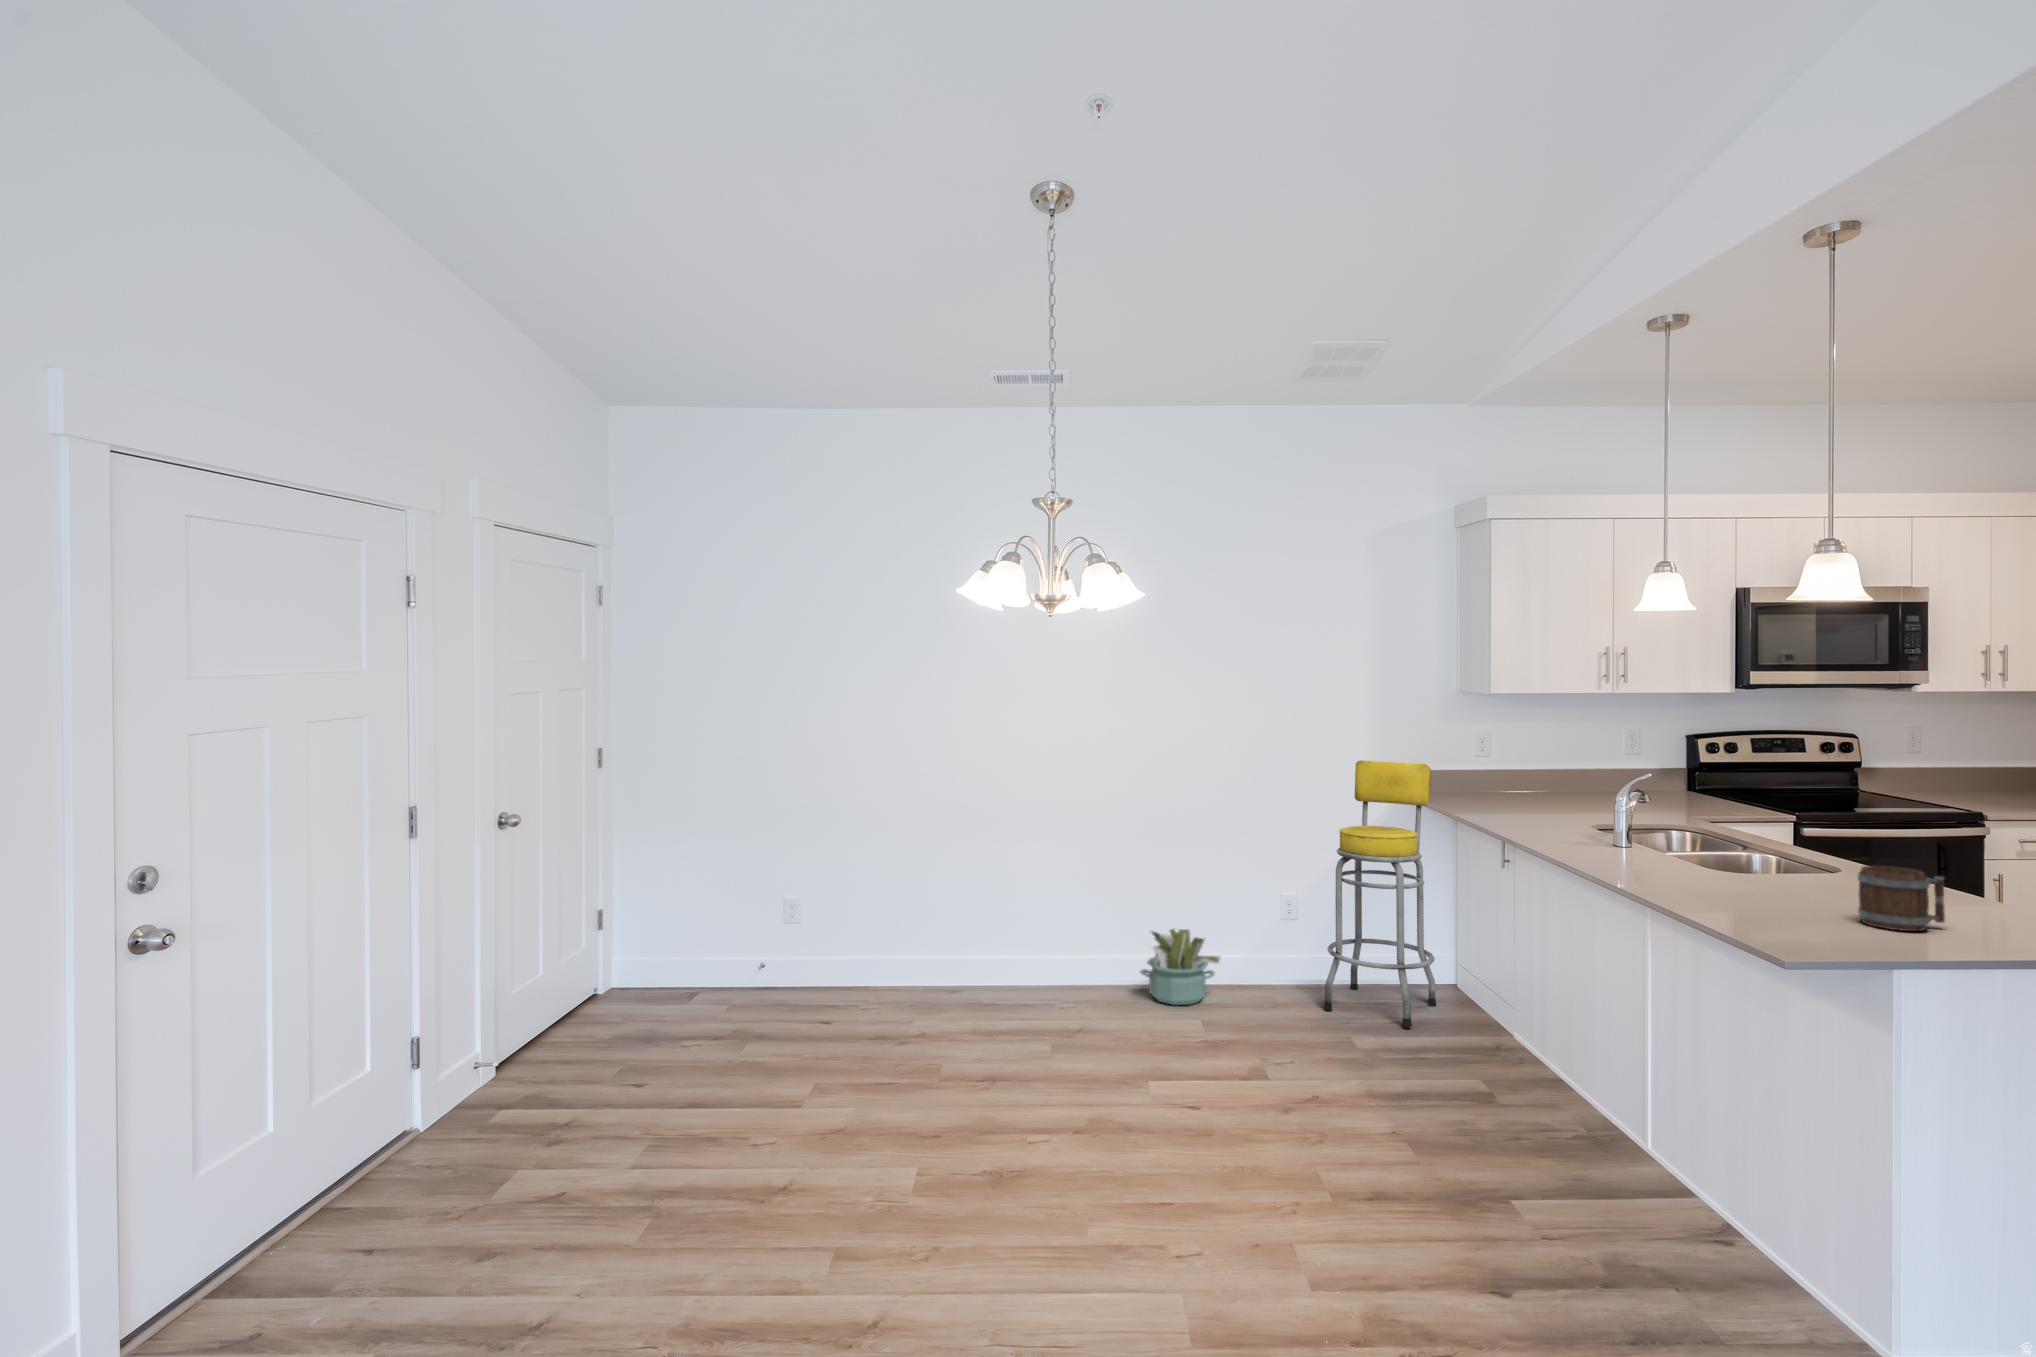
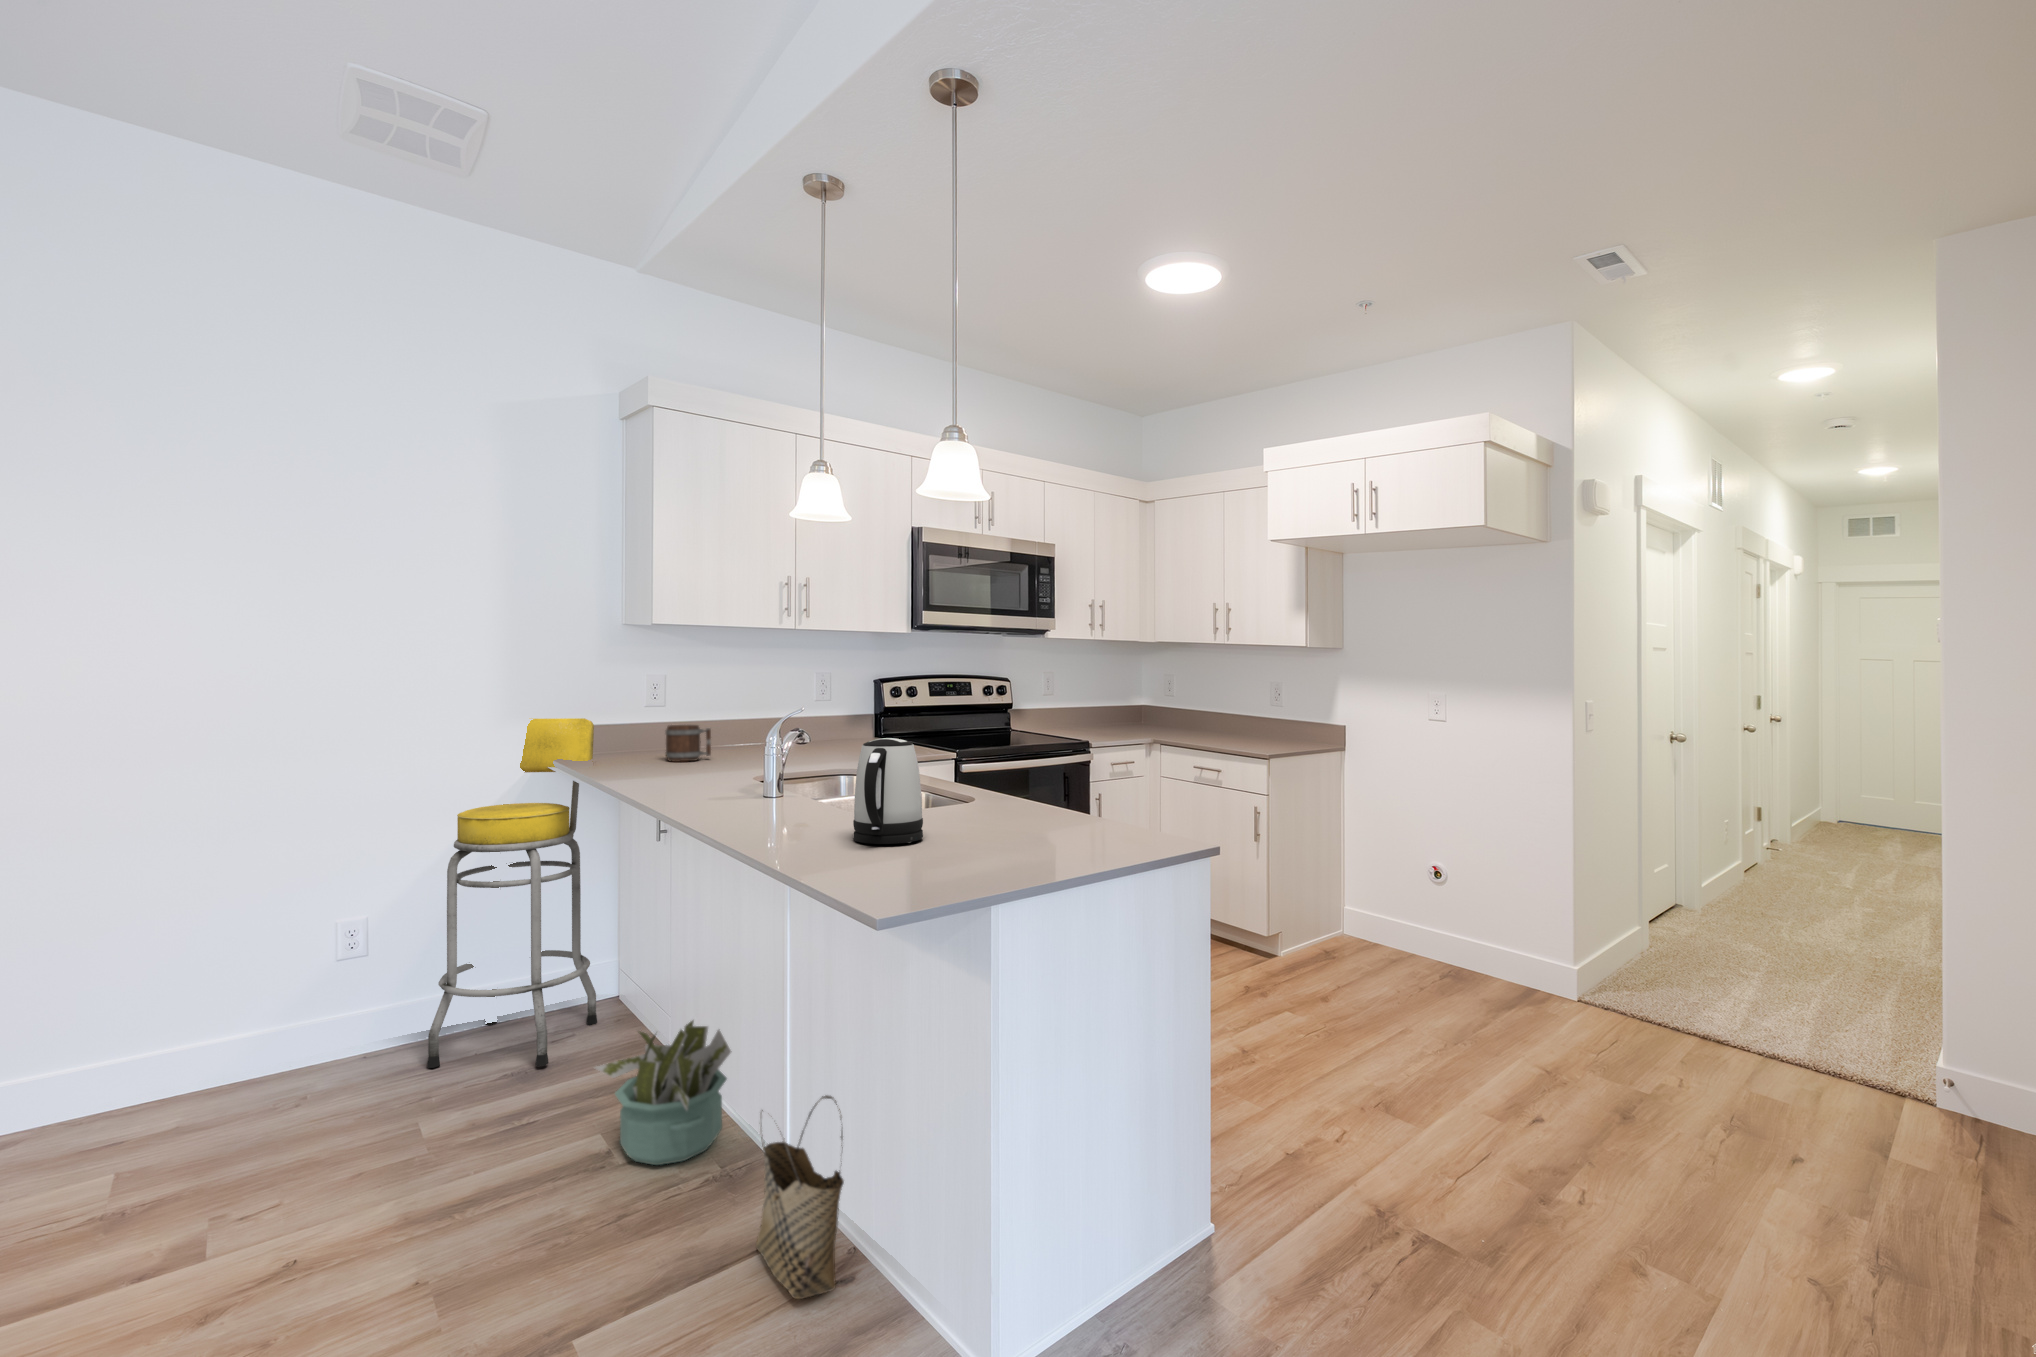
kettle: none [1727,811,1800,901] -> present [853,738,923,844]
mug: present [1858,866,1945,931] -> present [666,725,711,762]
decorative plant: present [1140,929,1220,1005] -> present [595,1021,731,1165]
woven basket: none [1636,1088,1727,1245] -> present [756,1095,844,1299]

